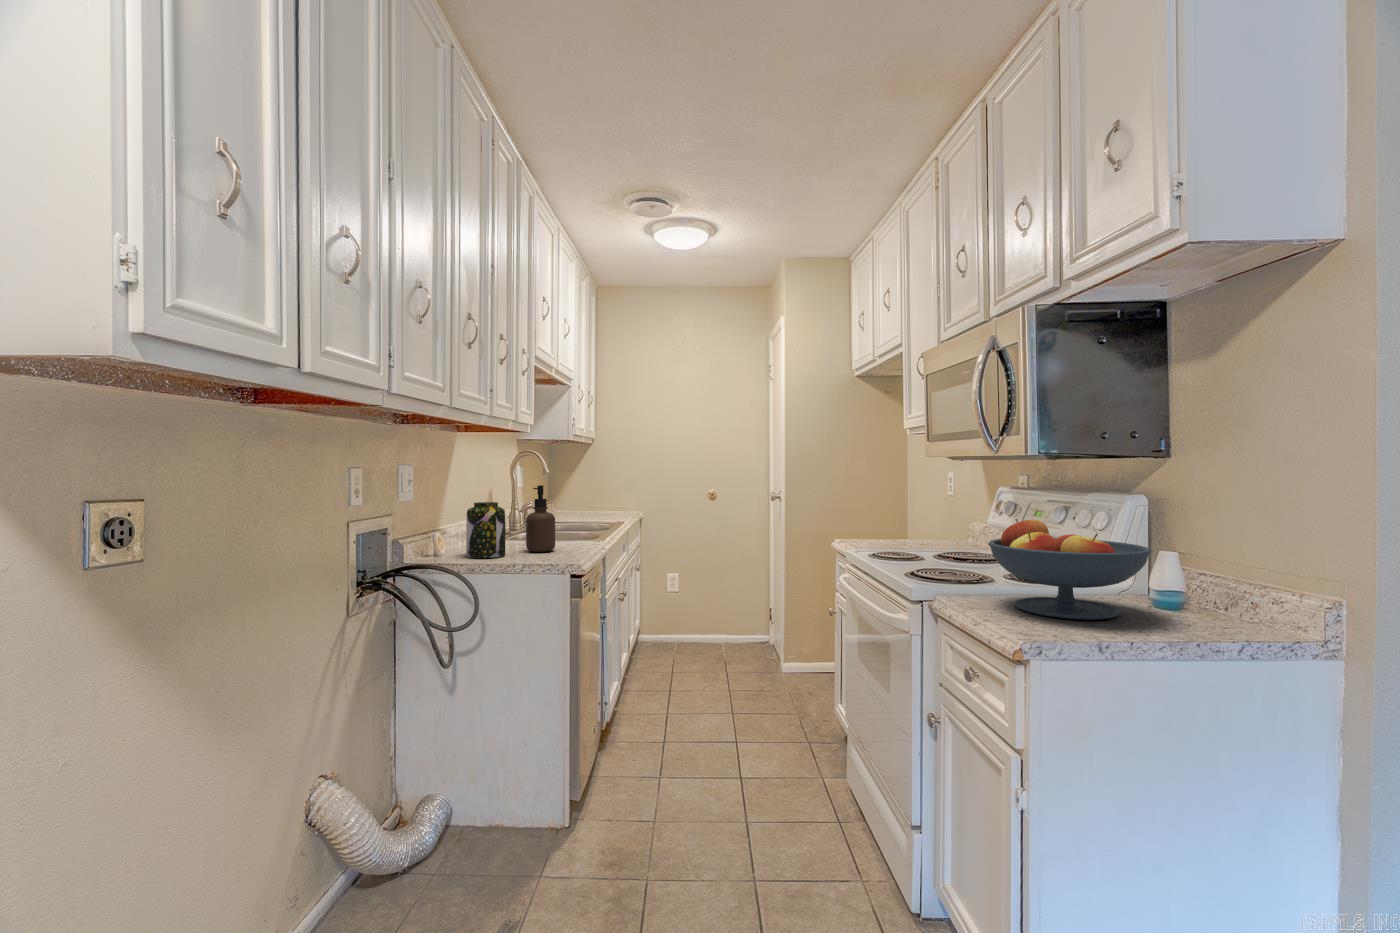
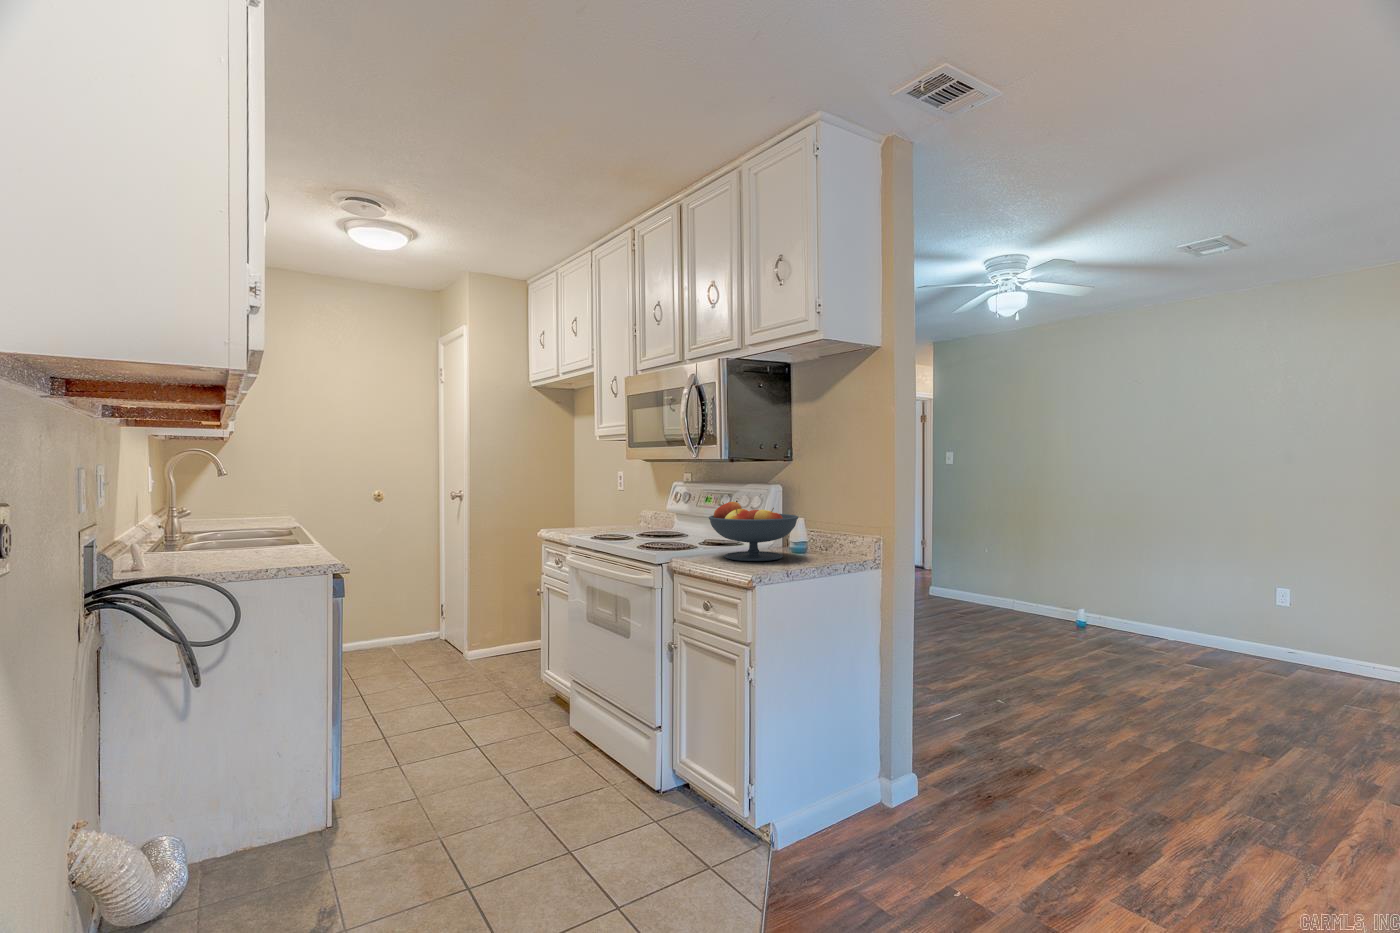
soap dispenser: present [526,485,555,552] -> none [244,489,280,560]
jar: present [466,502,505,558] -> none [176,509,228,570]

